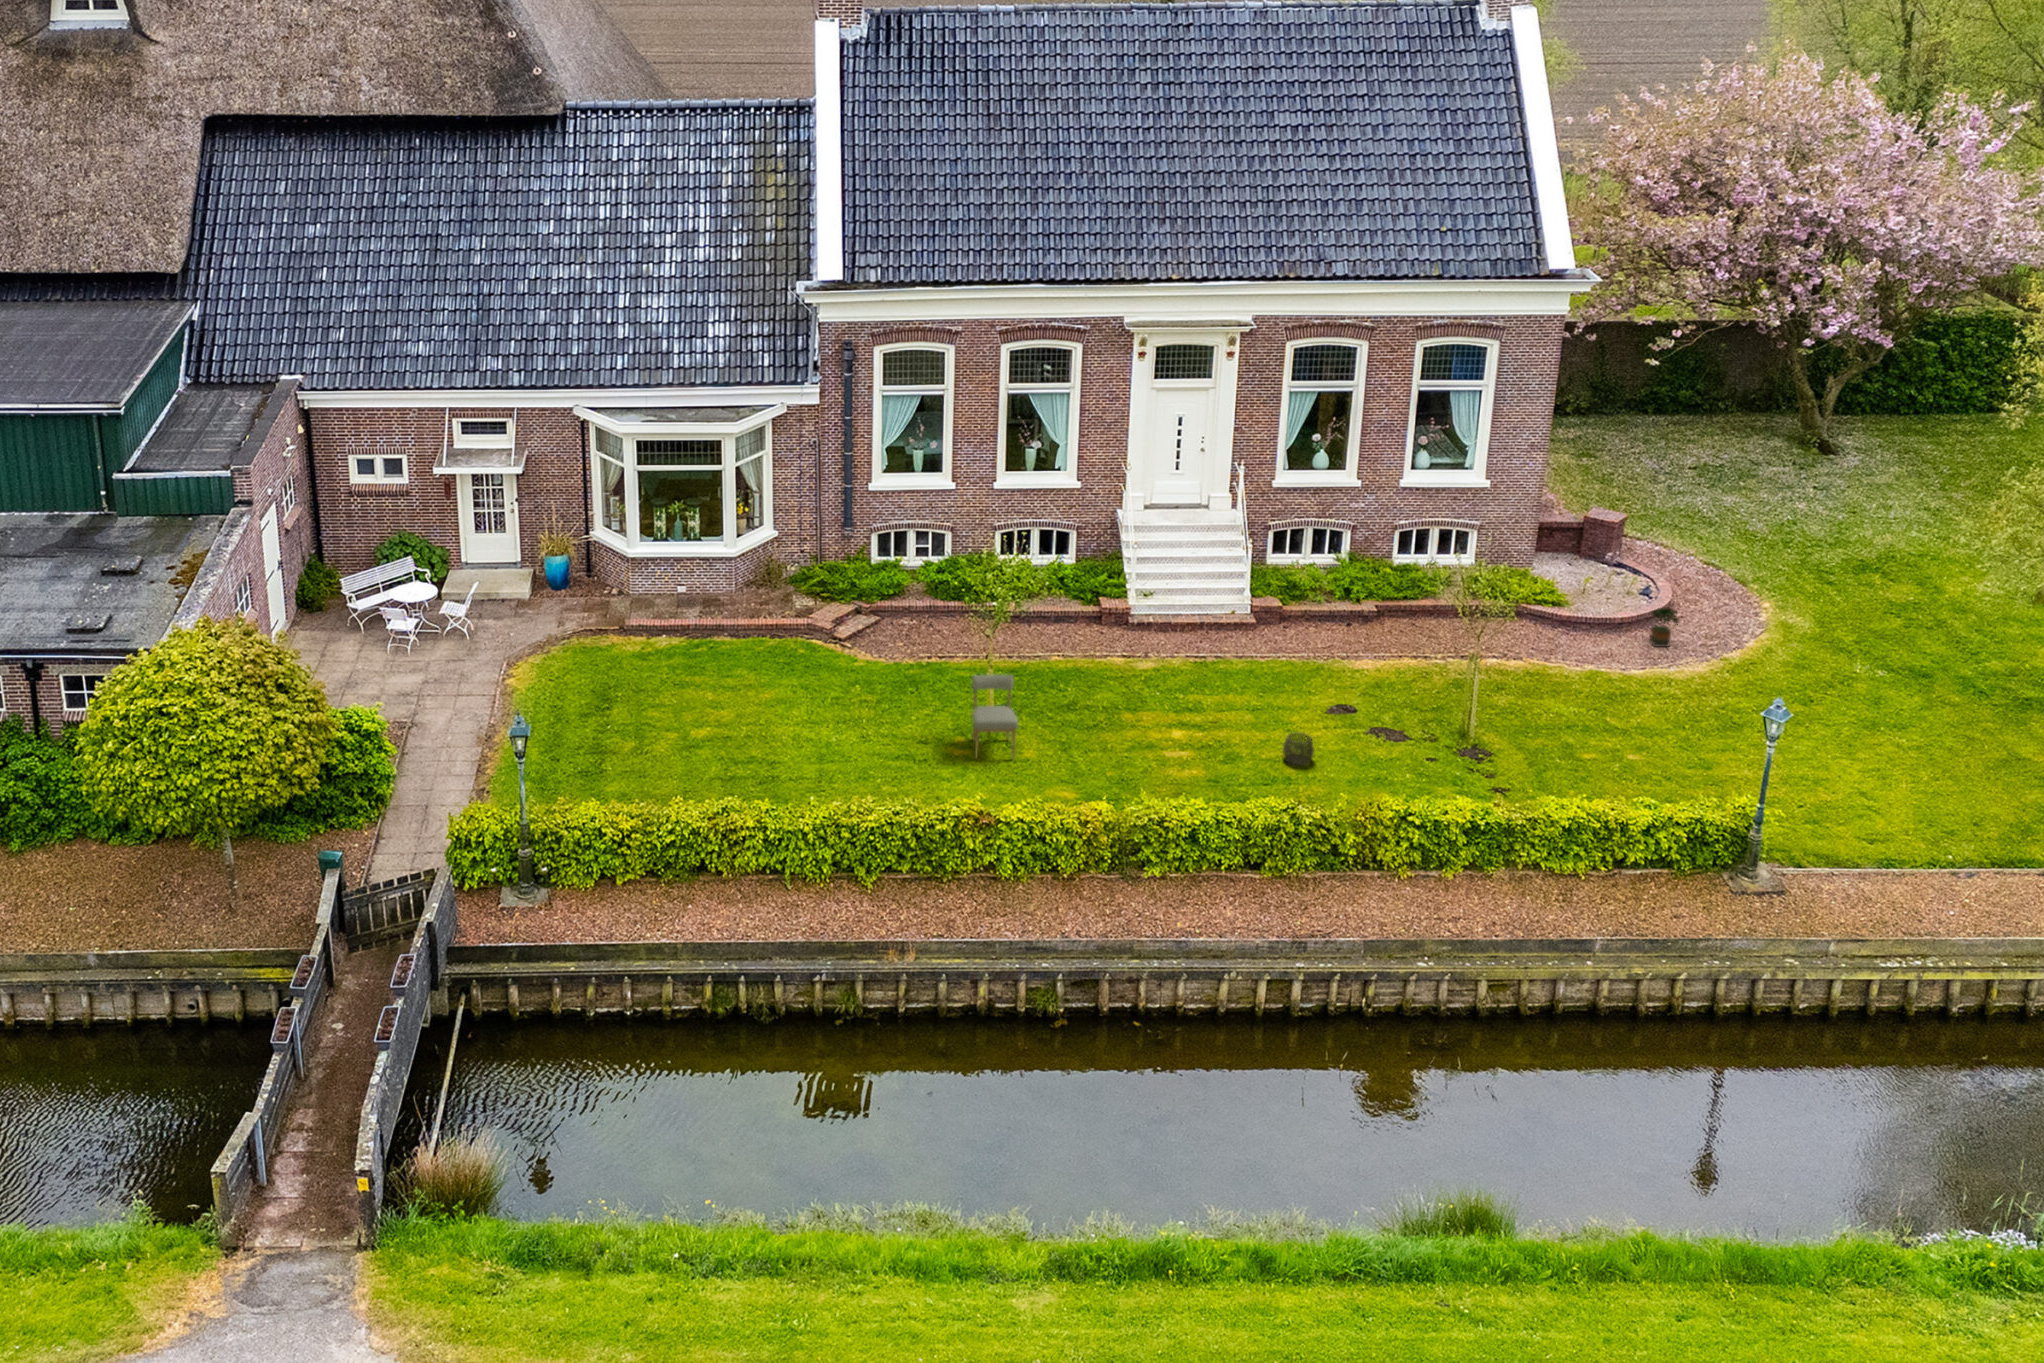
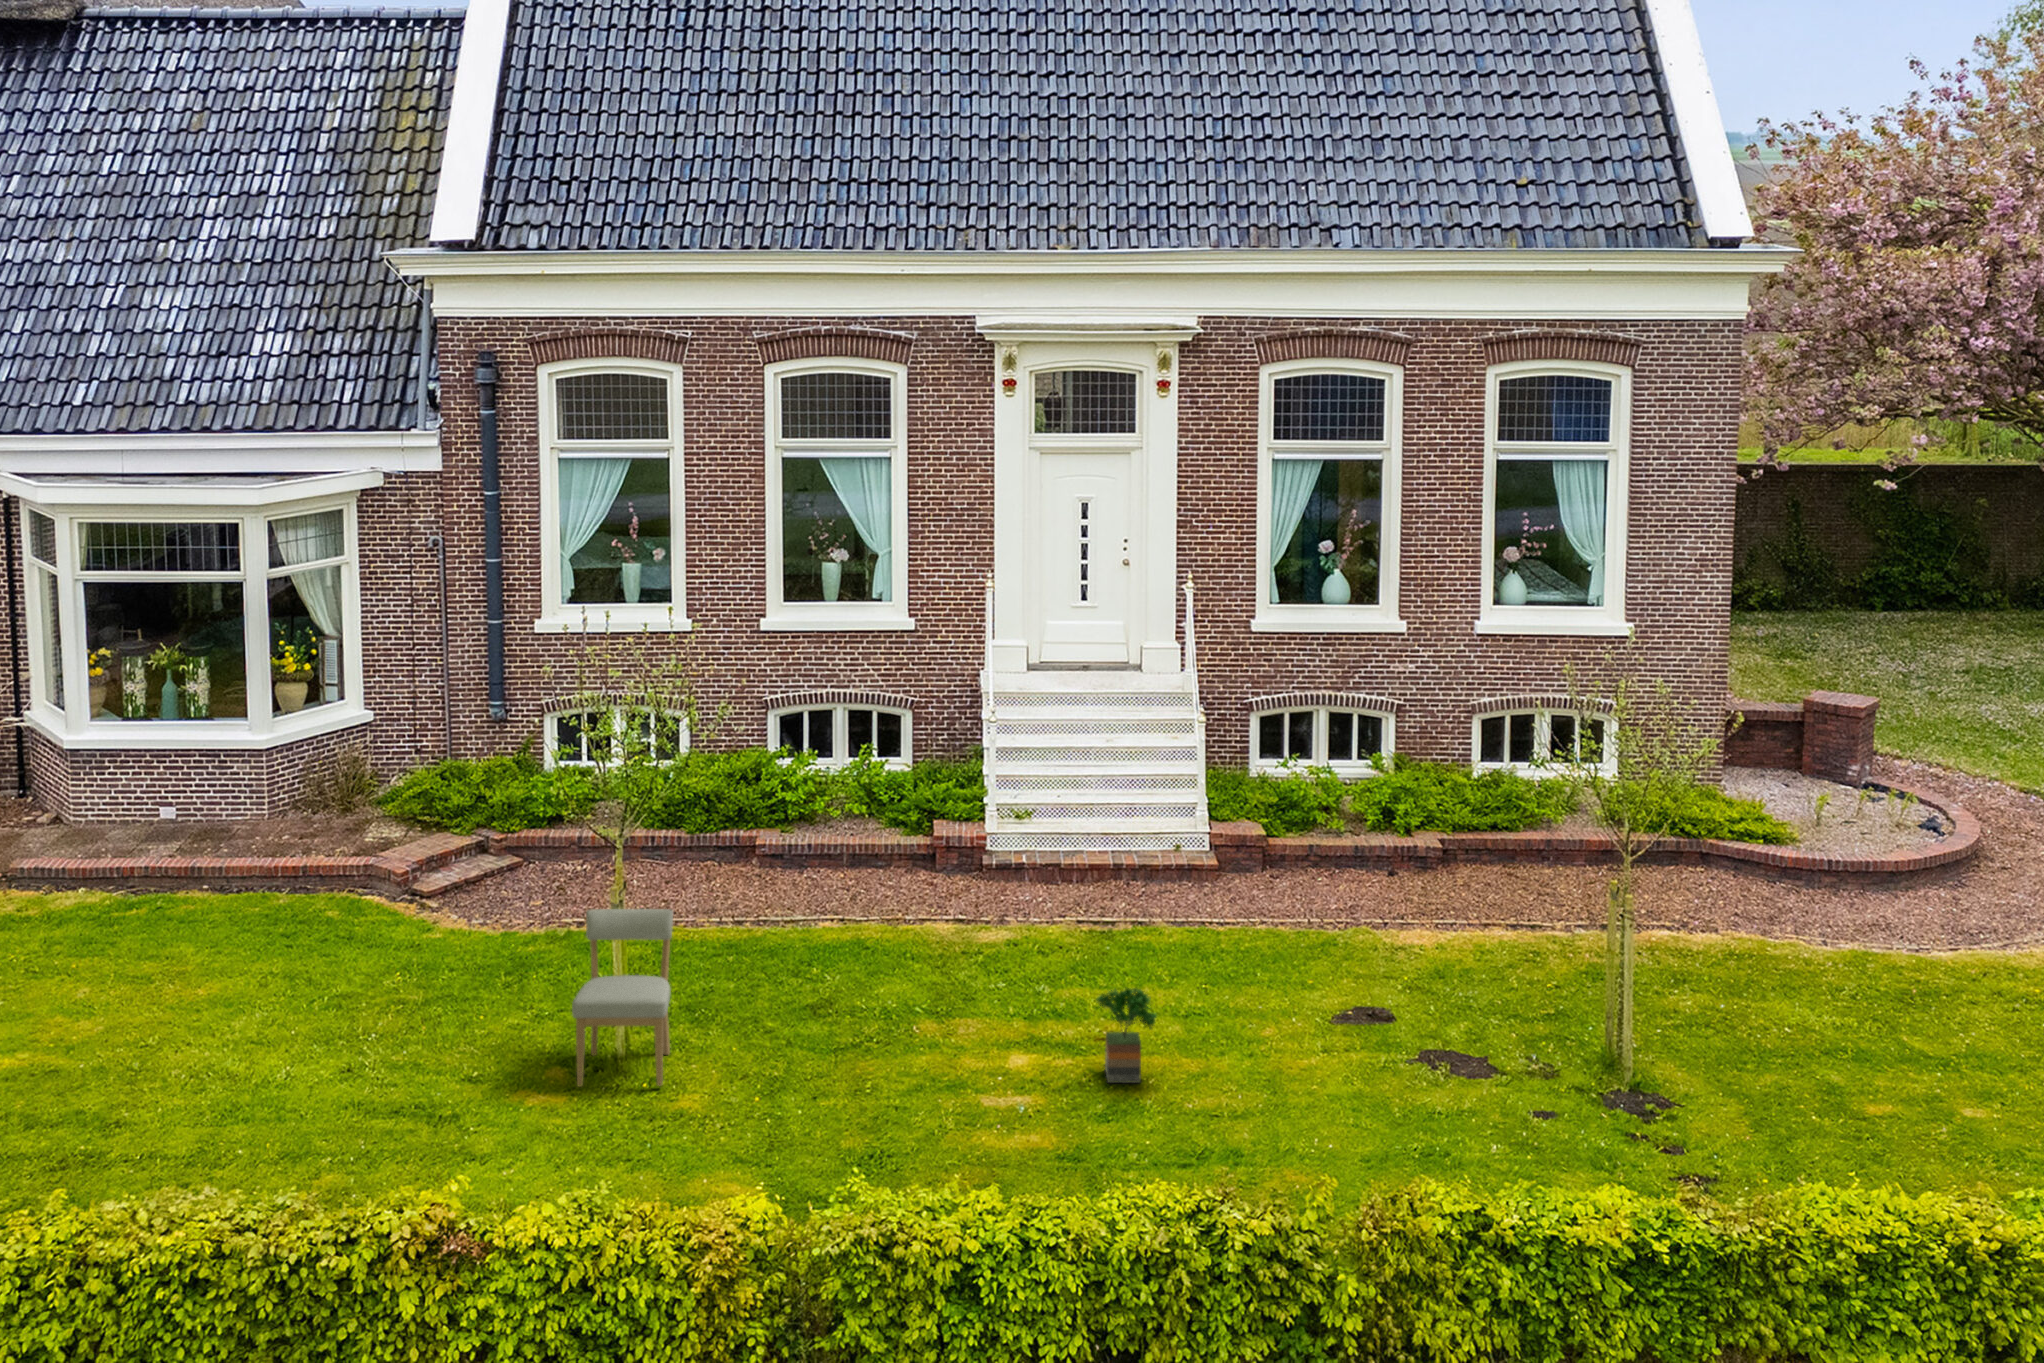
potted tree: present [1650,607,1679,647] -> present [1097,988,1156,1083]
woven basket: present [1283,733,1314,766] -> none [1232,1029,1297,1100]

